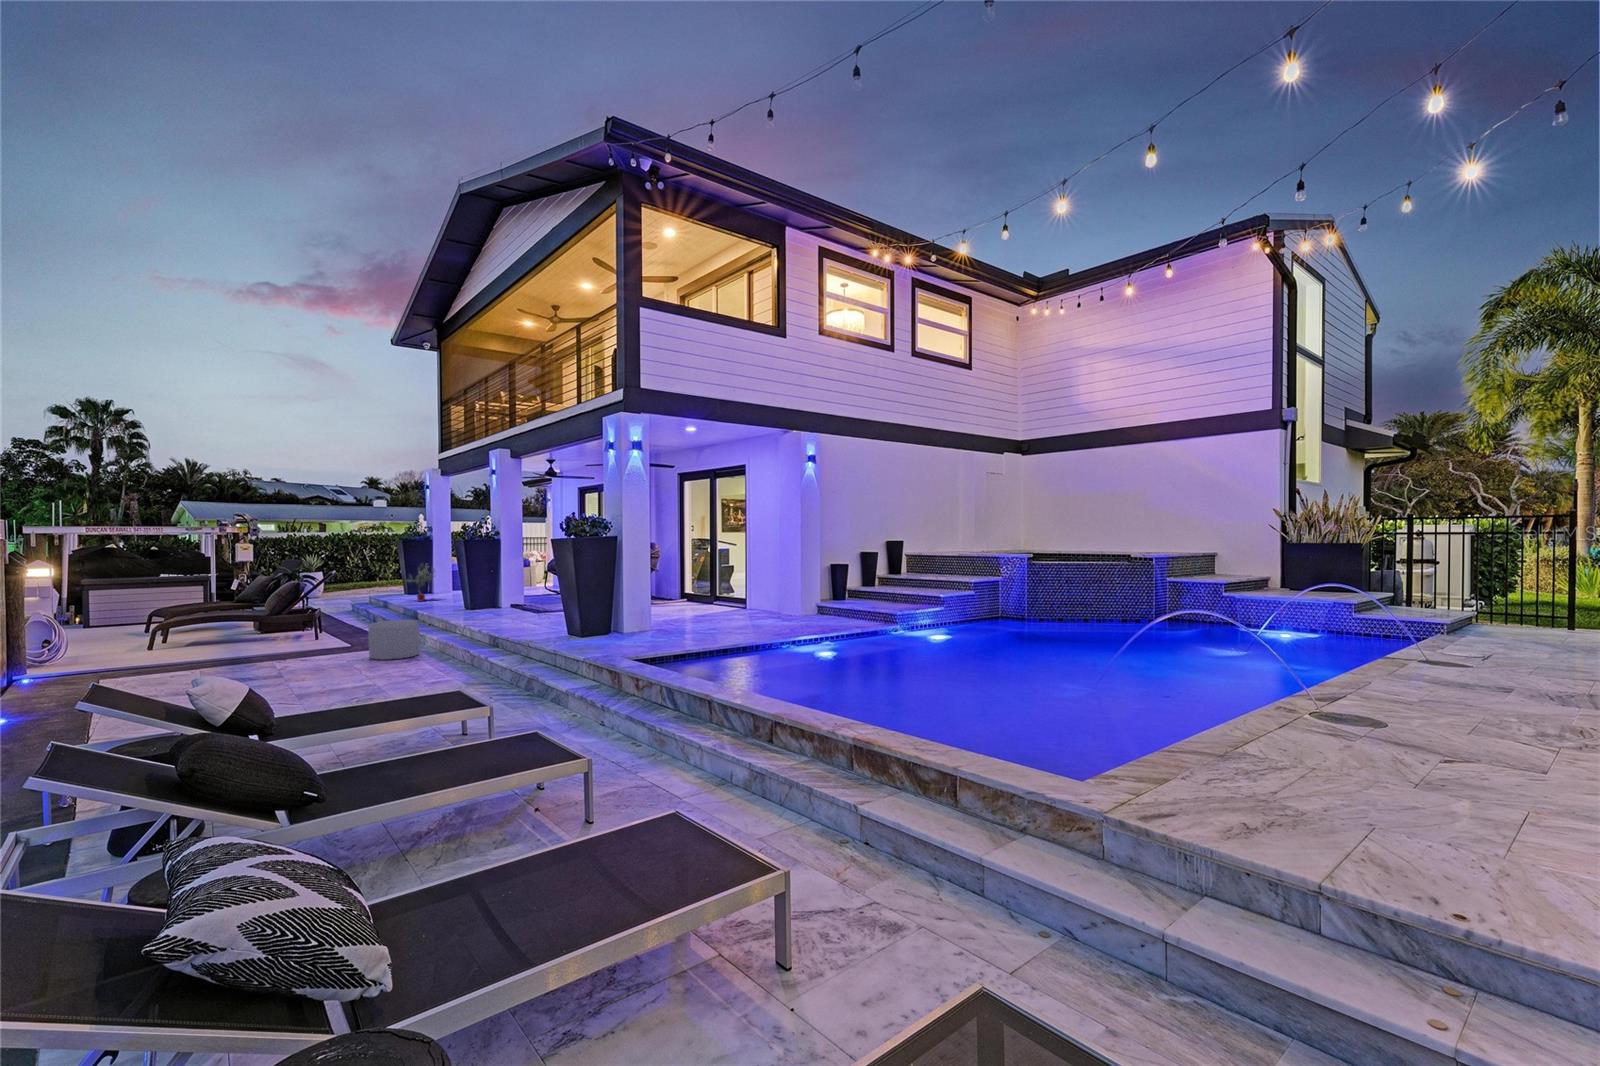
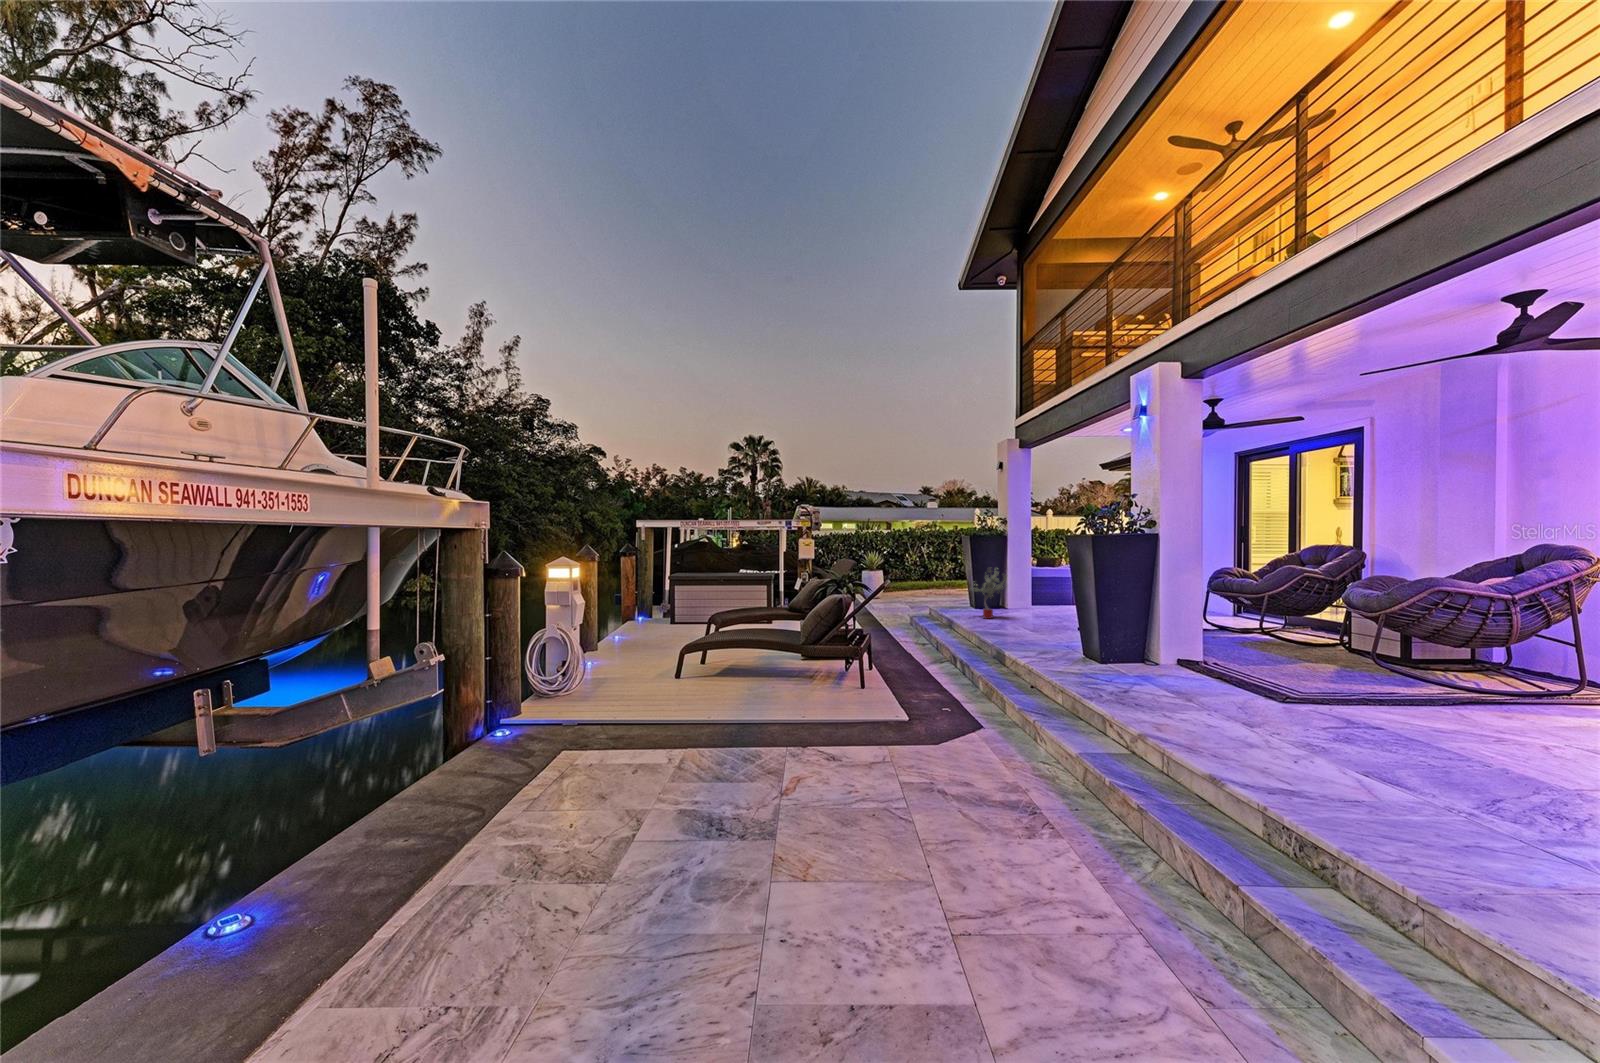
ottoman: present [368,620,420,660] -> none [898,732,1037,882]

